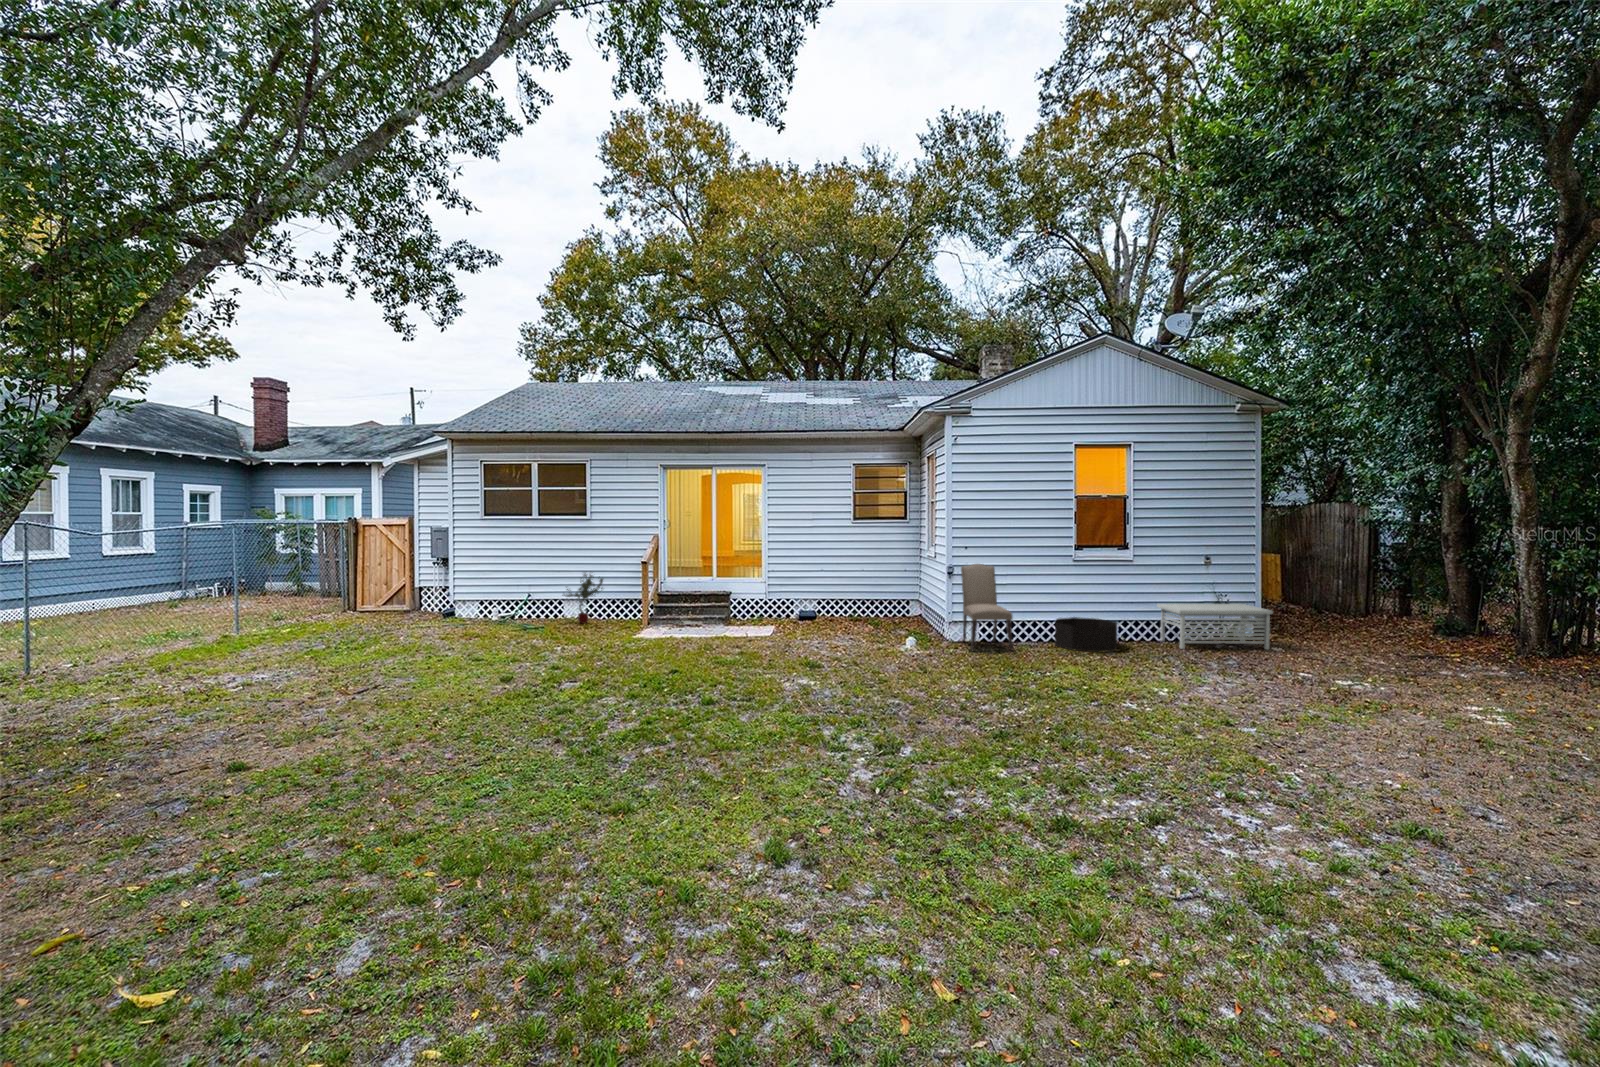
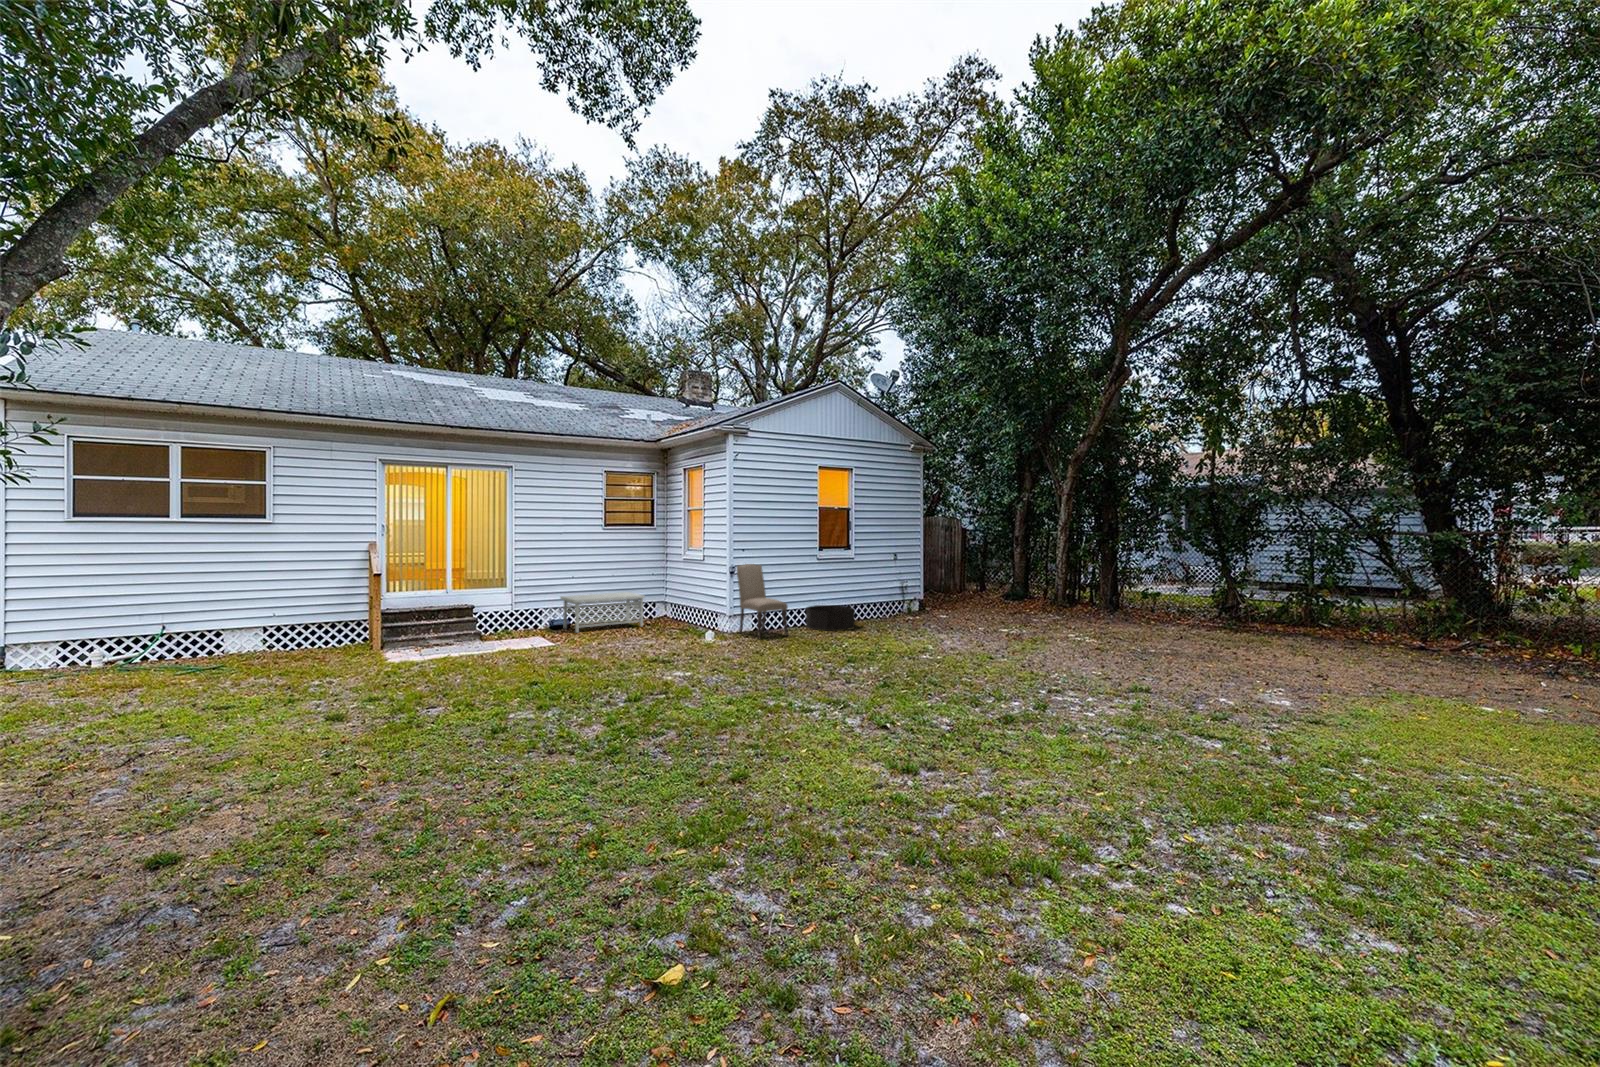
potted tree: present [562,573,603,624] -> none [229,589,301,659]
storage bench: present [1157,604,1273,649] -> present [560,592,645,633]

